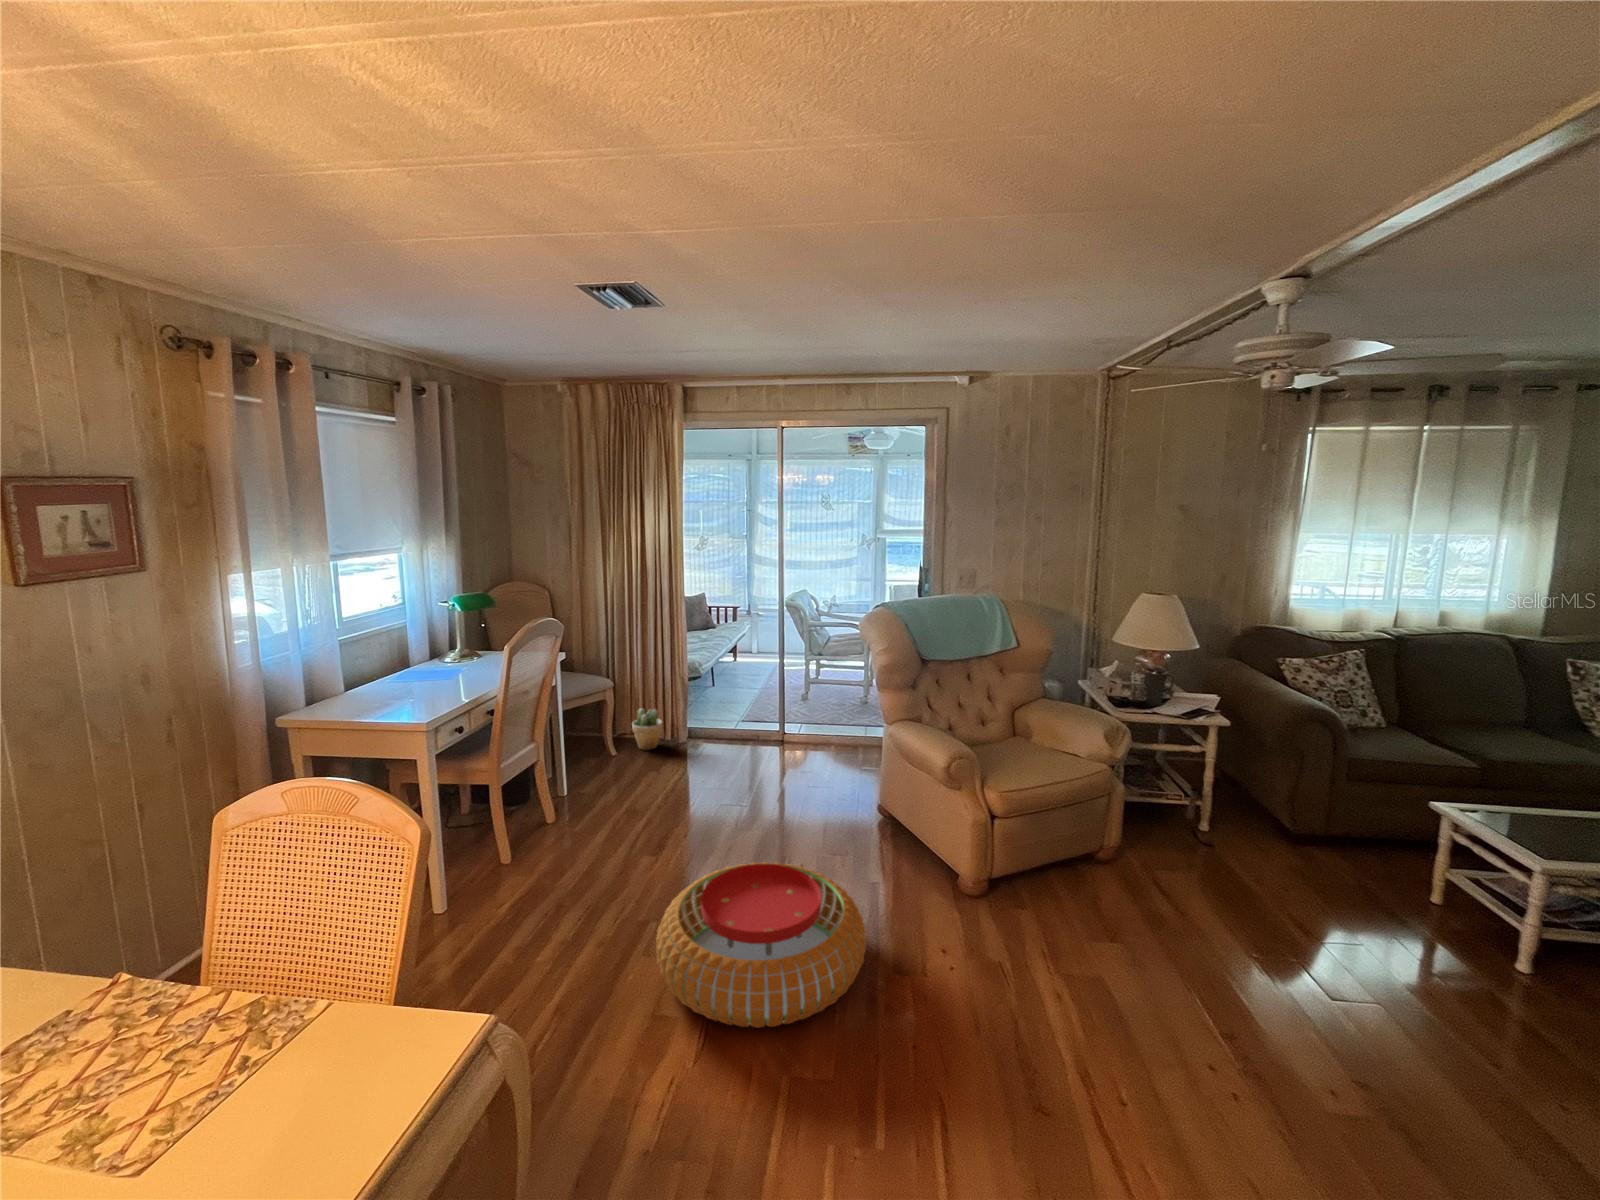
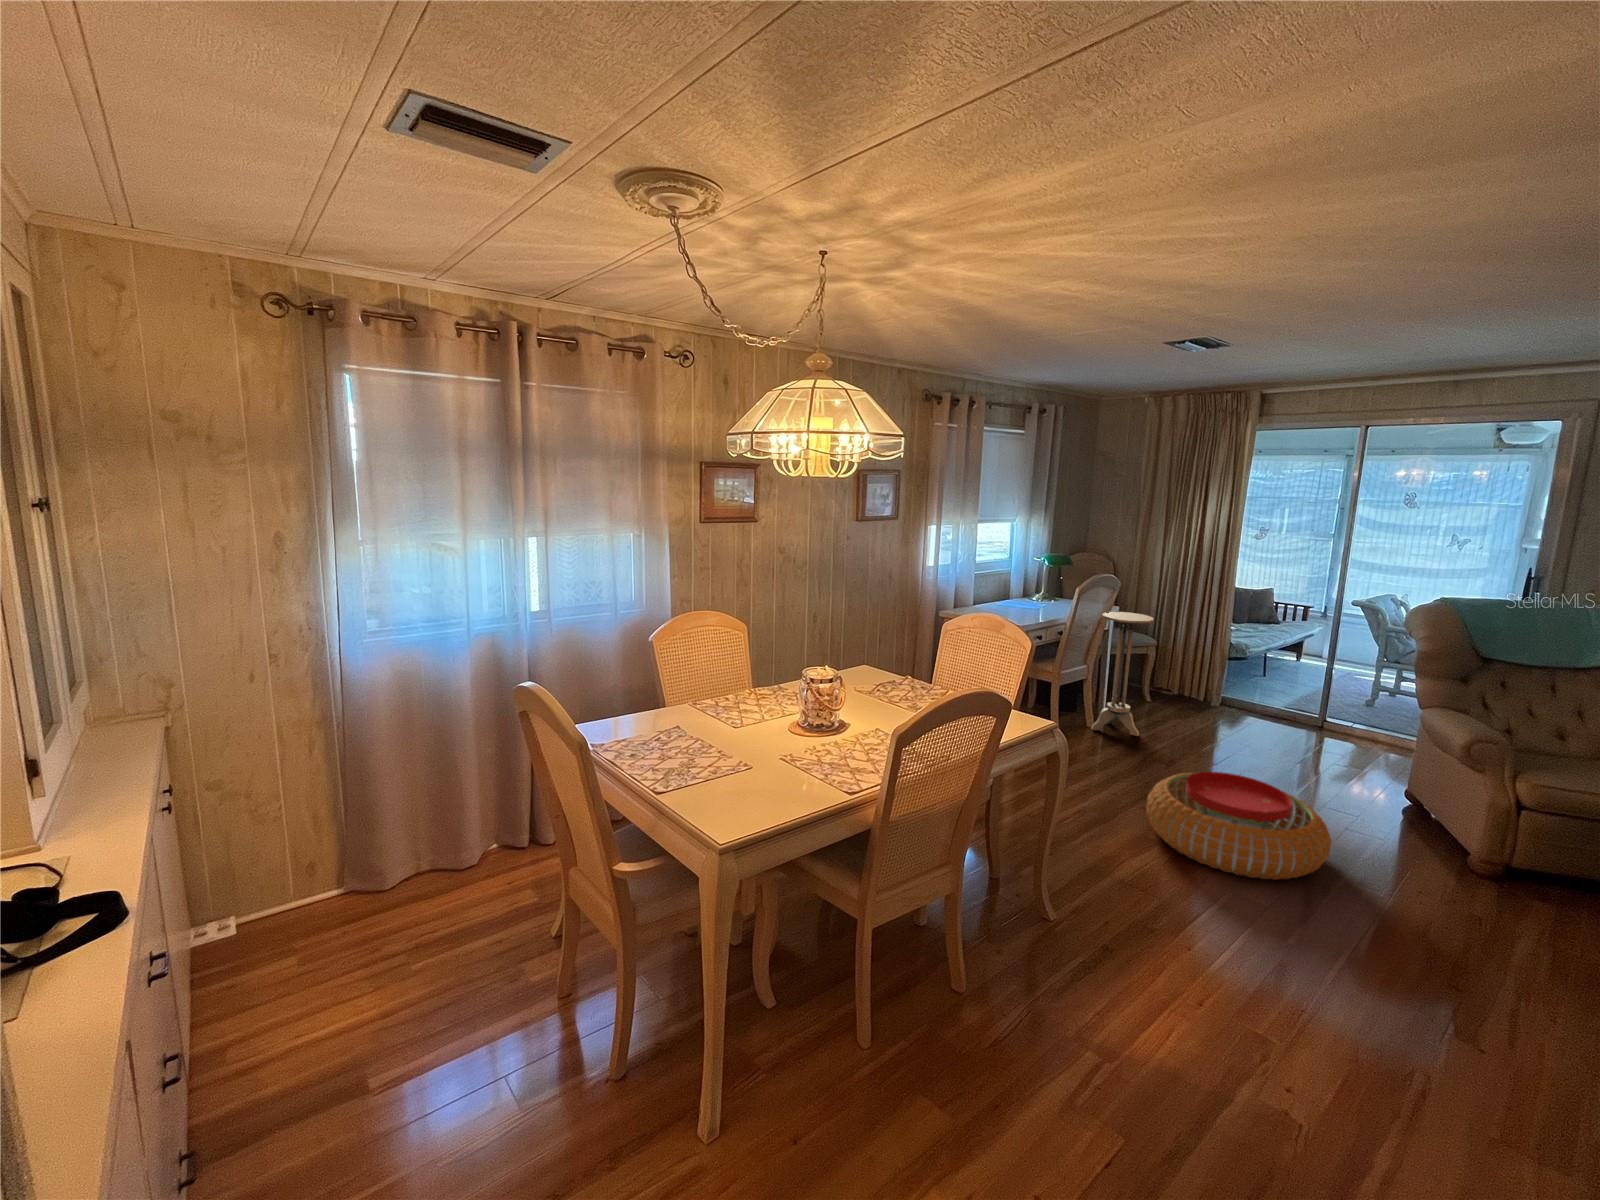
side table: none [546,660,615,828] -> present [1091,612,1154,736]
potted plant: present [632,709,662,750] -> none [1169,669,1197,704]

